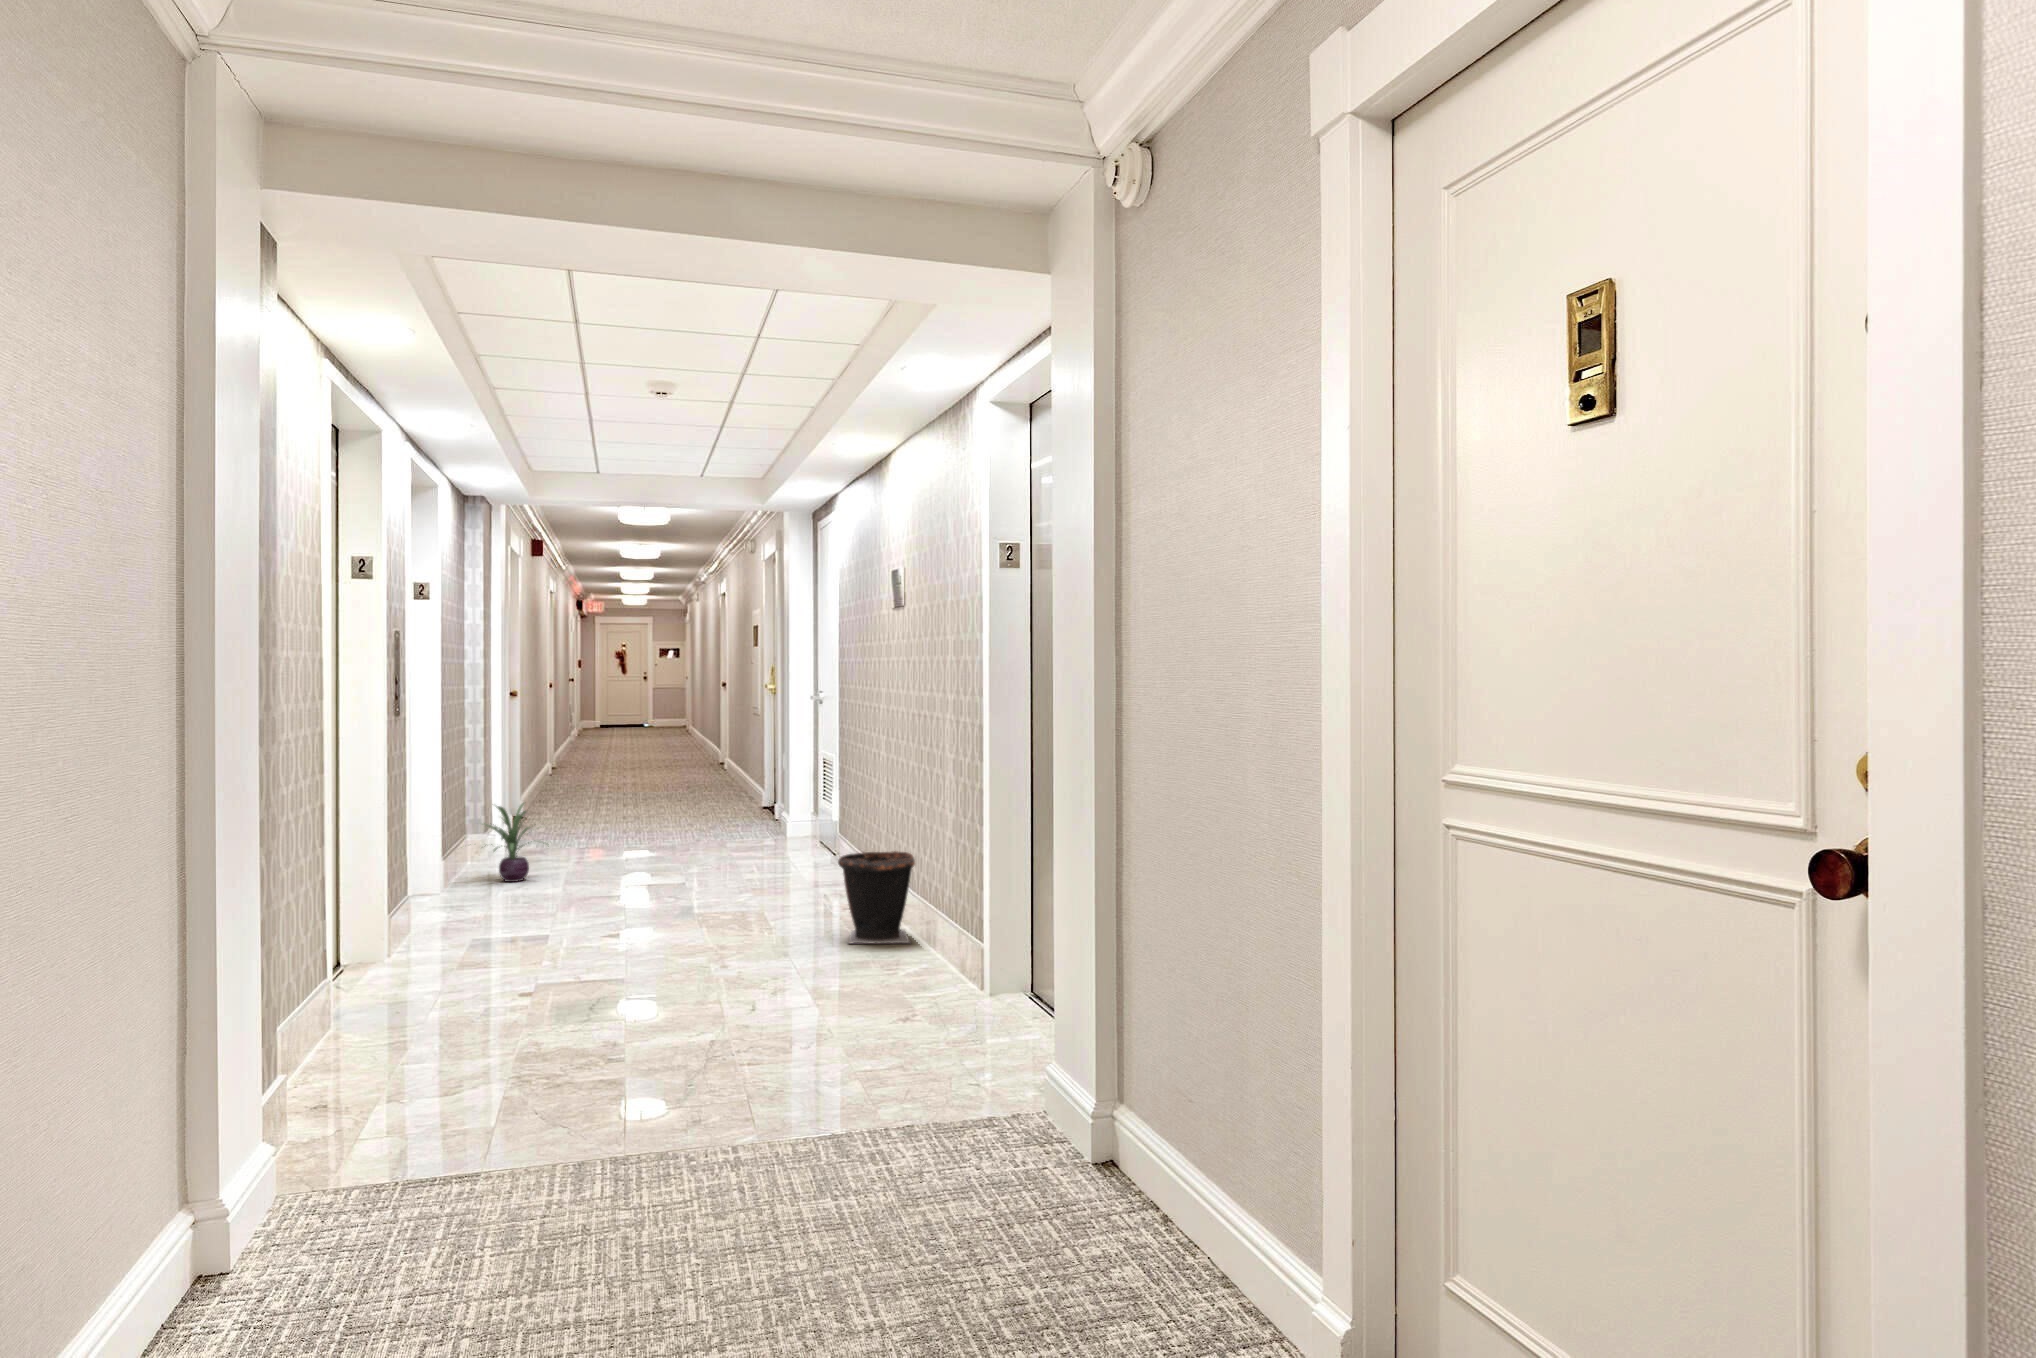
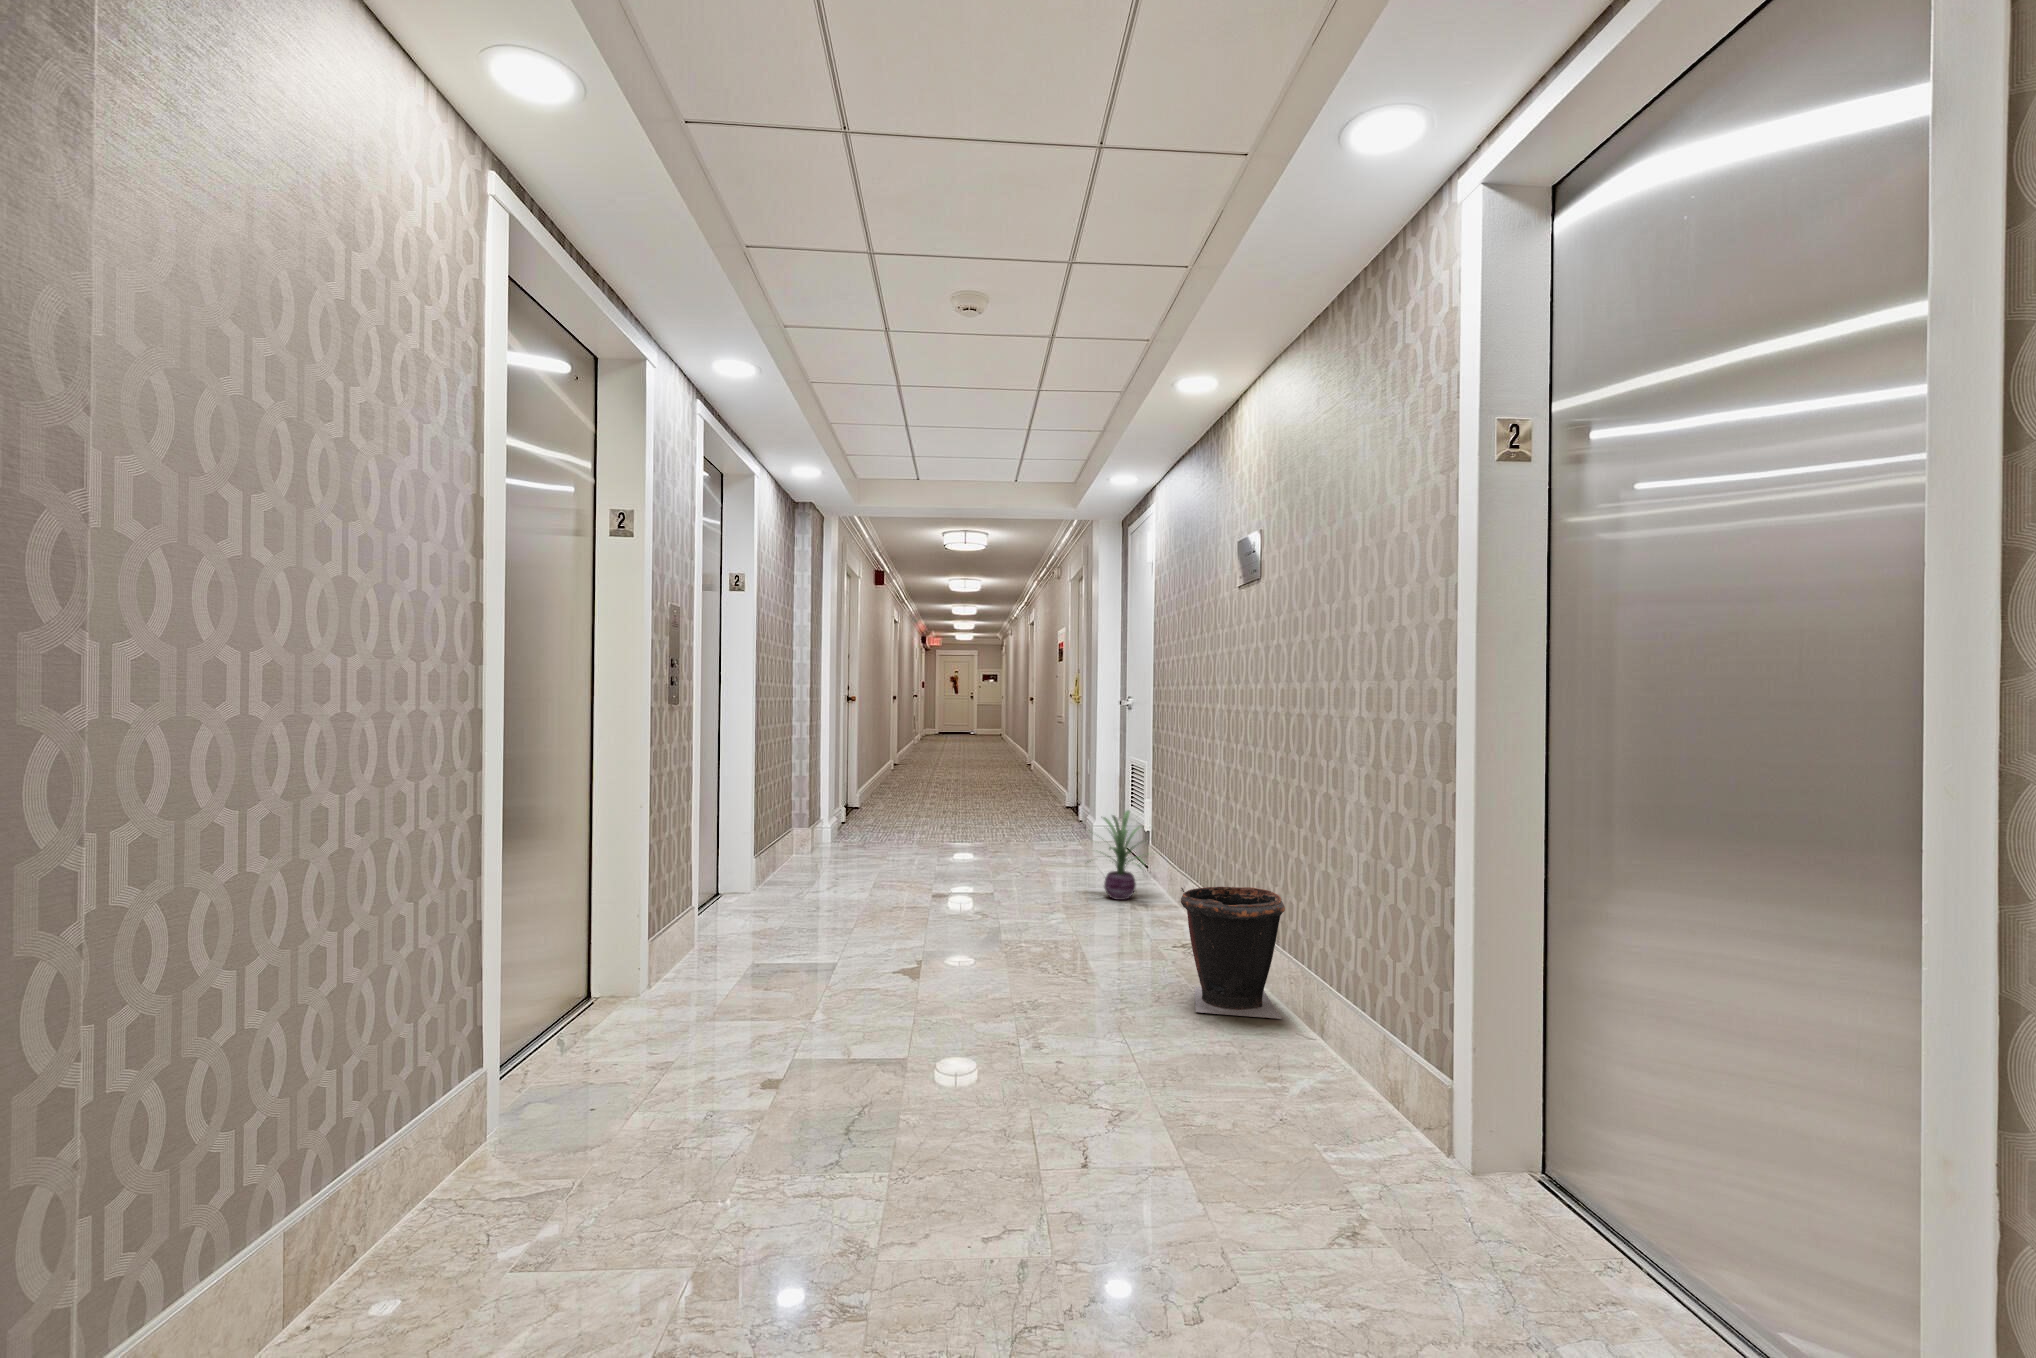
decorative plant: present [484,803,529,882] -> present [1103,810,1148,900]

